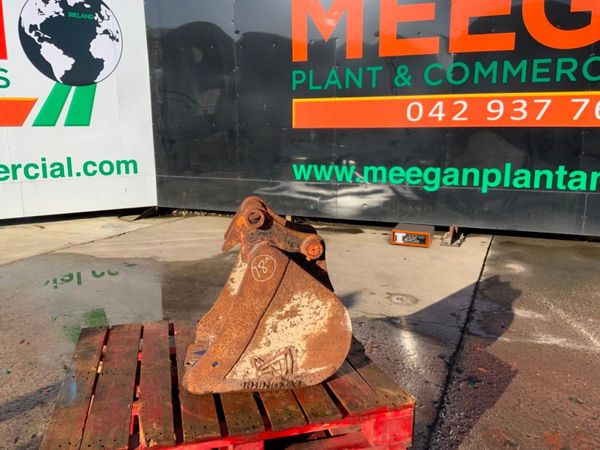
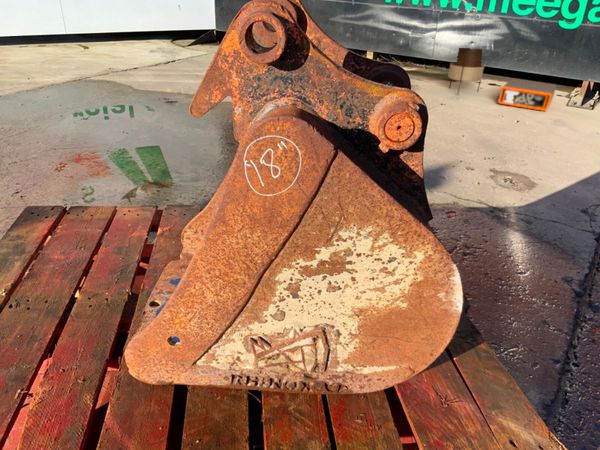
planter: none [348,198,376,239] -> present [448,48,484,92]

